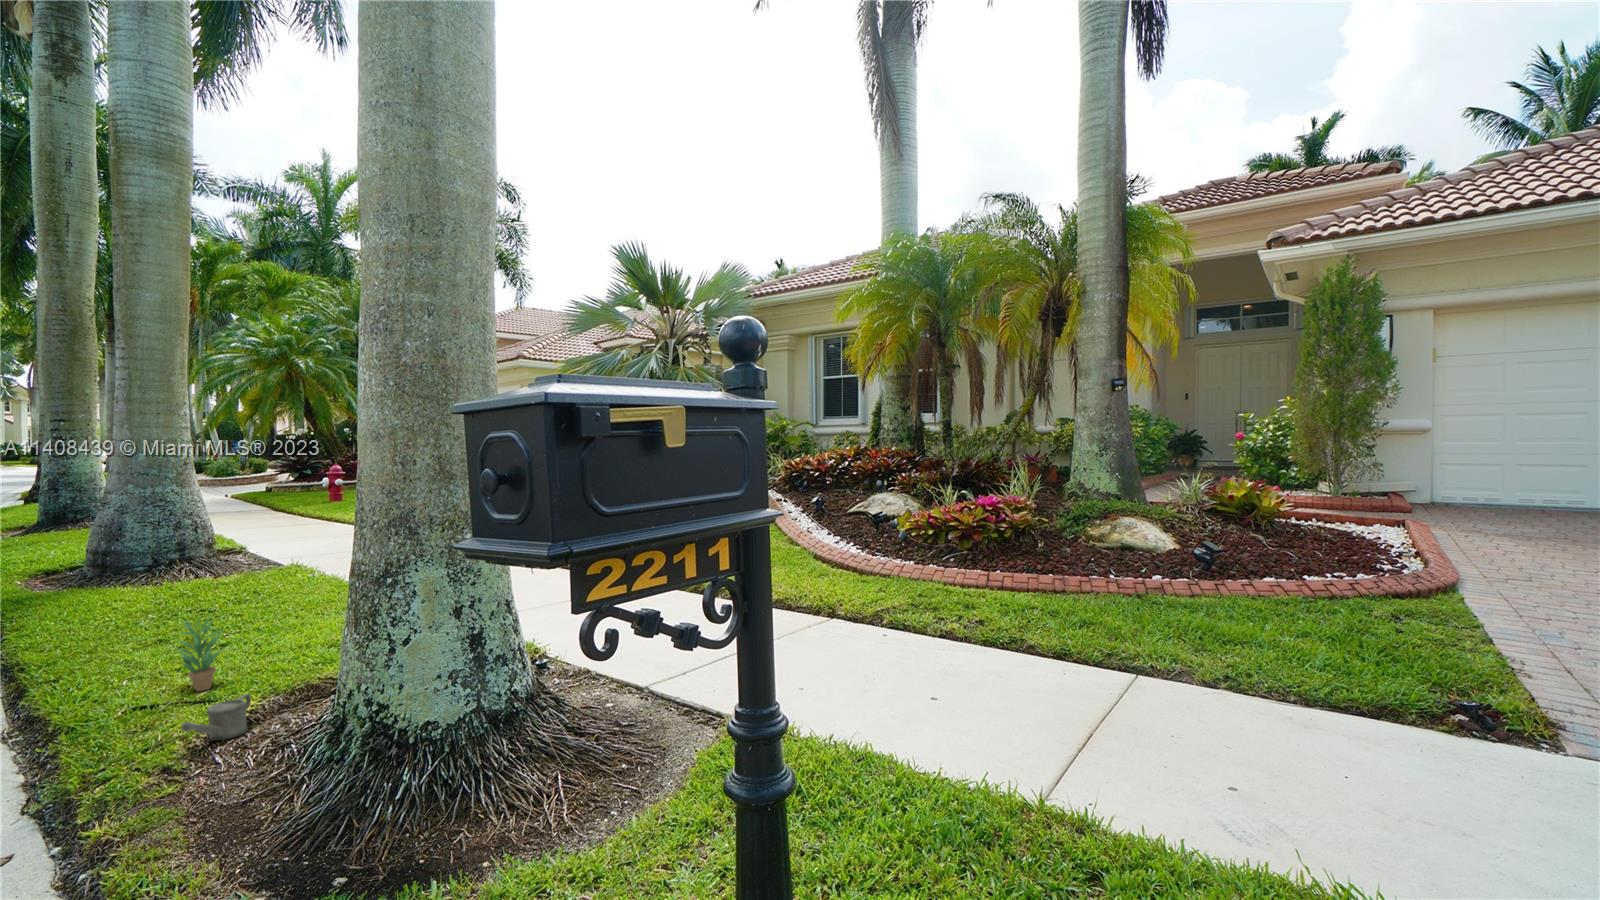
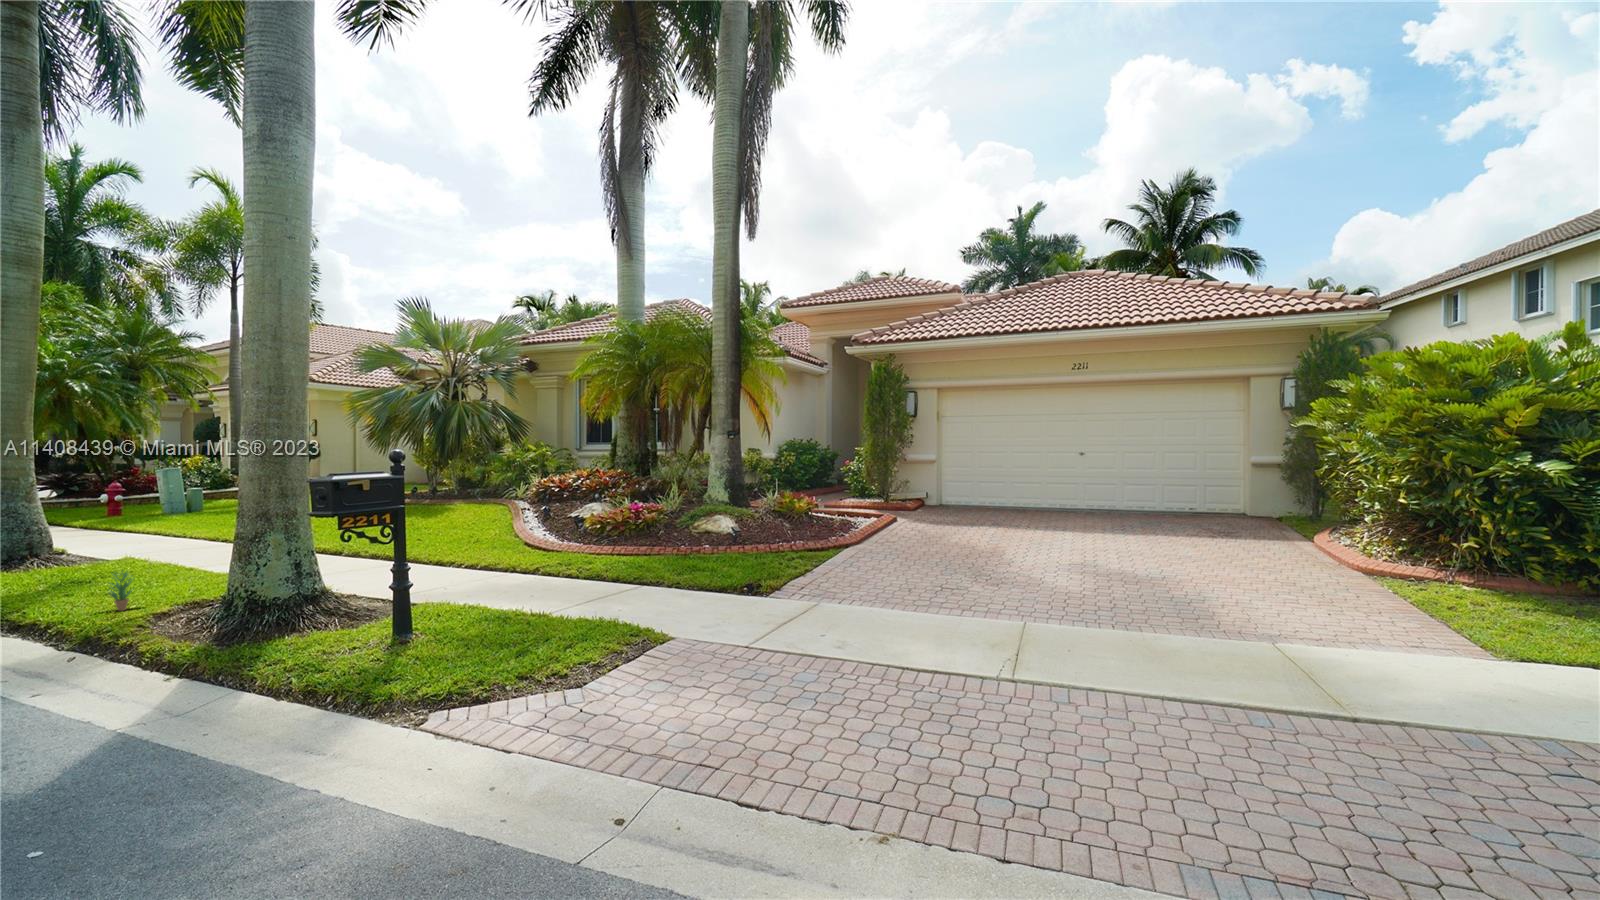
watering can: present [181,694,251,740] -> none [137,604,165,624]

